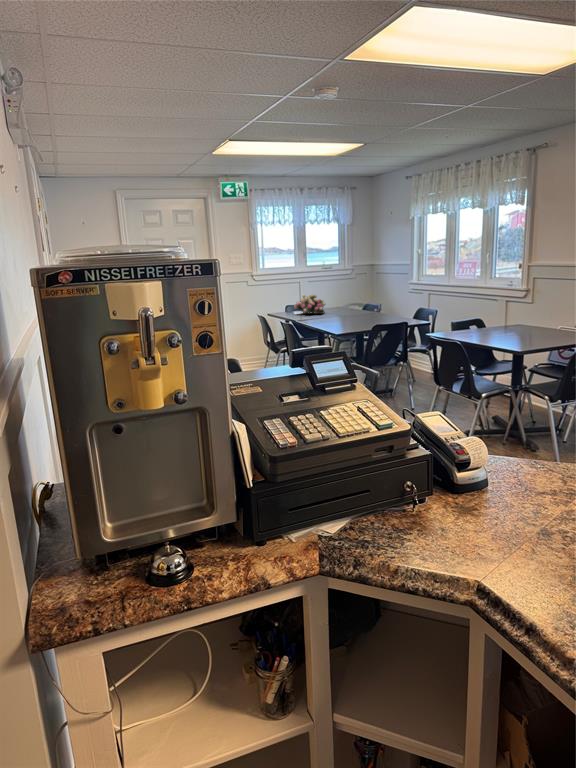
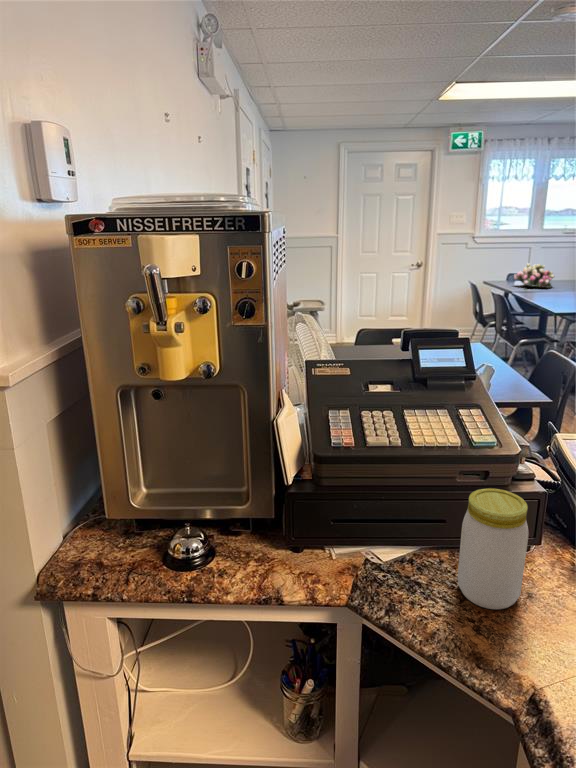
jar: none [391,454,438,543] -> present [458,488,528,609]

